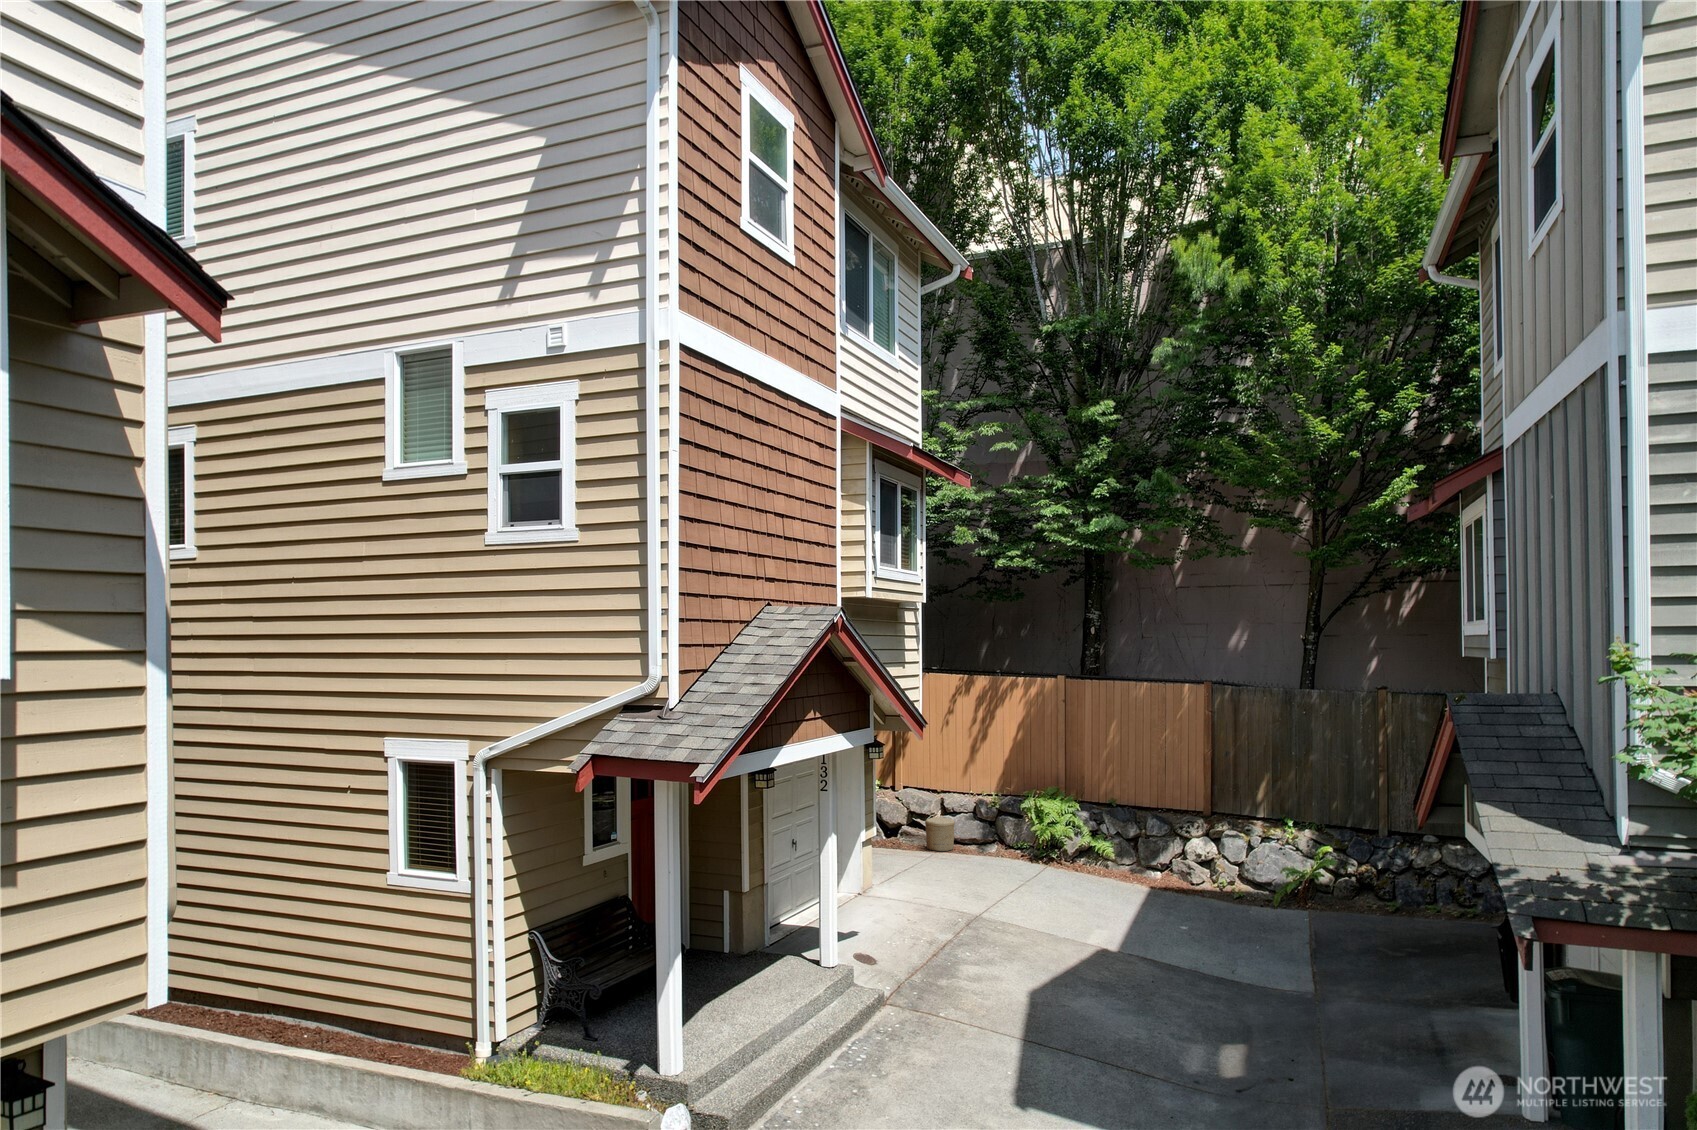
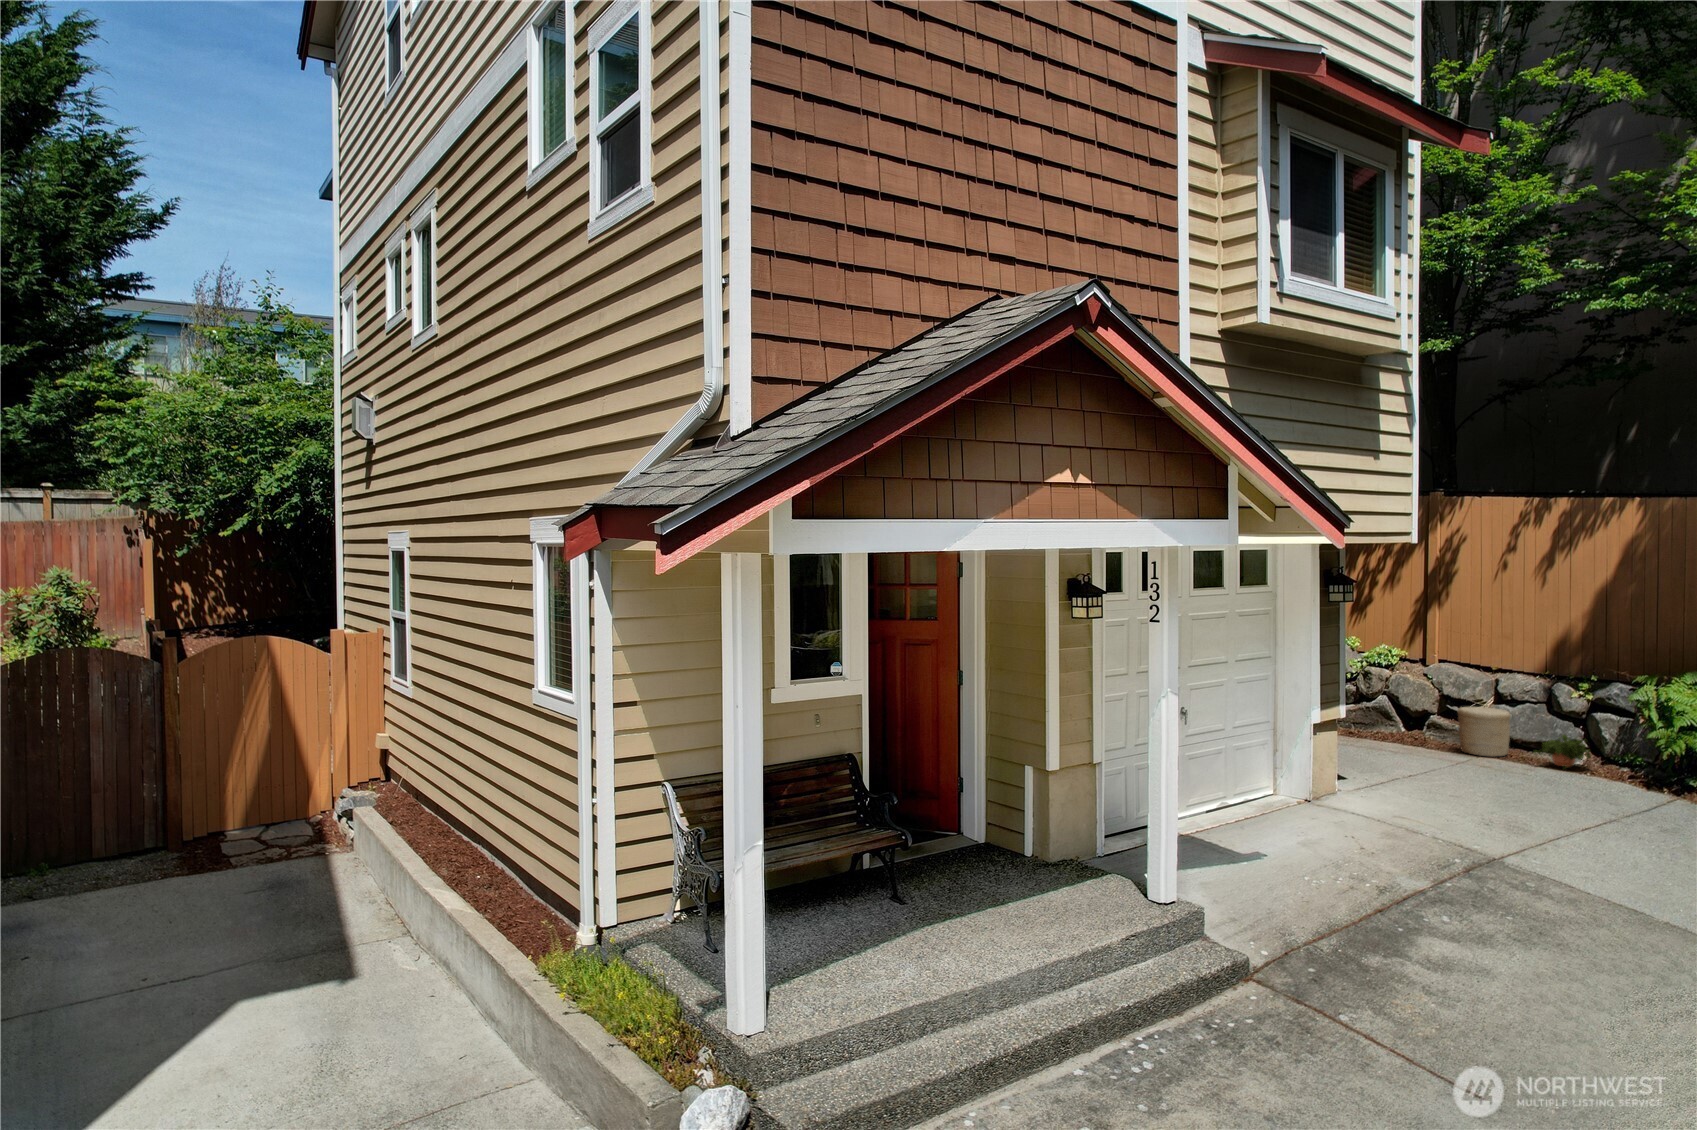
potted plant: none [970,832,1000,856] -> present [1535,734,1590,768]

